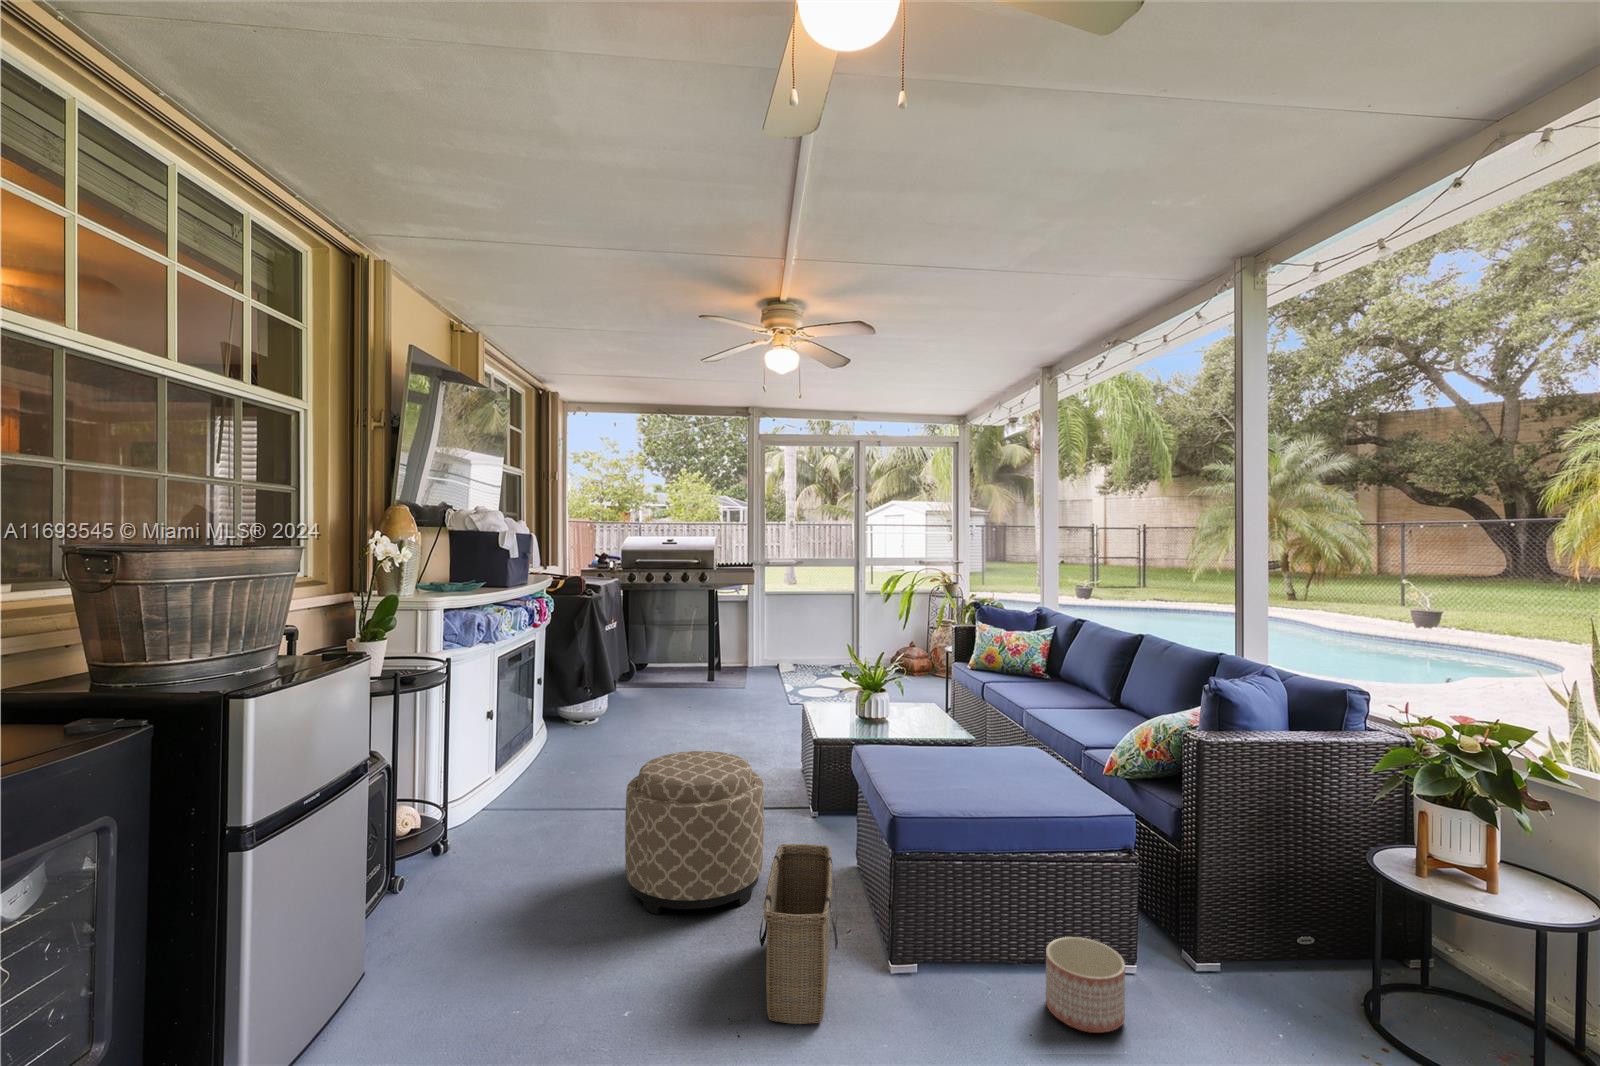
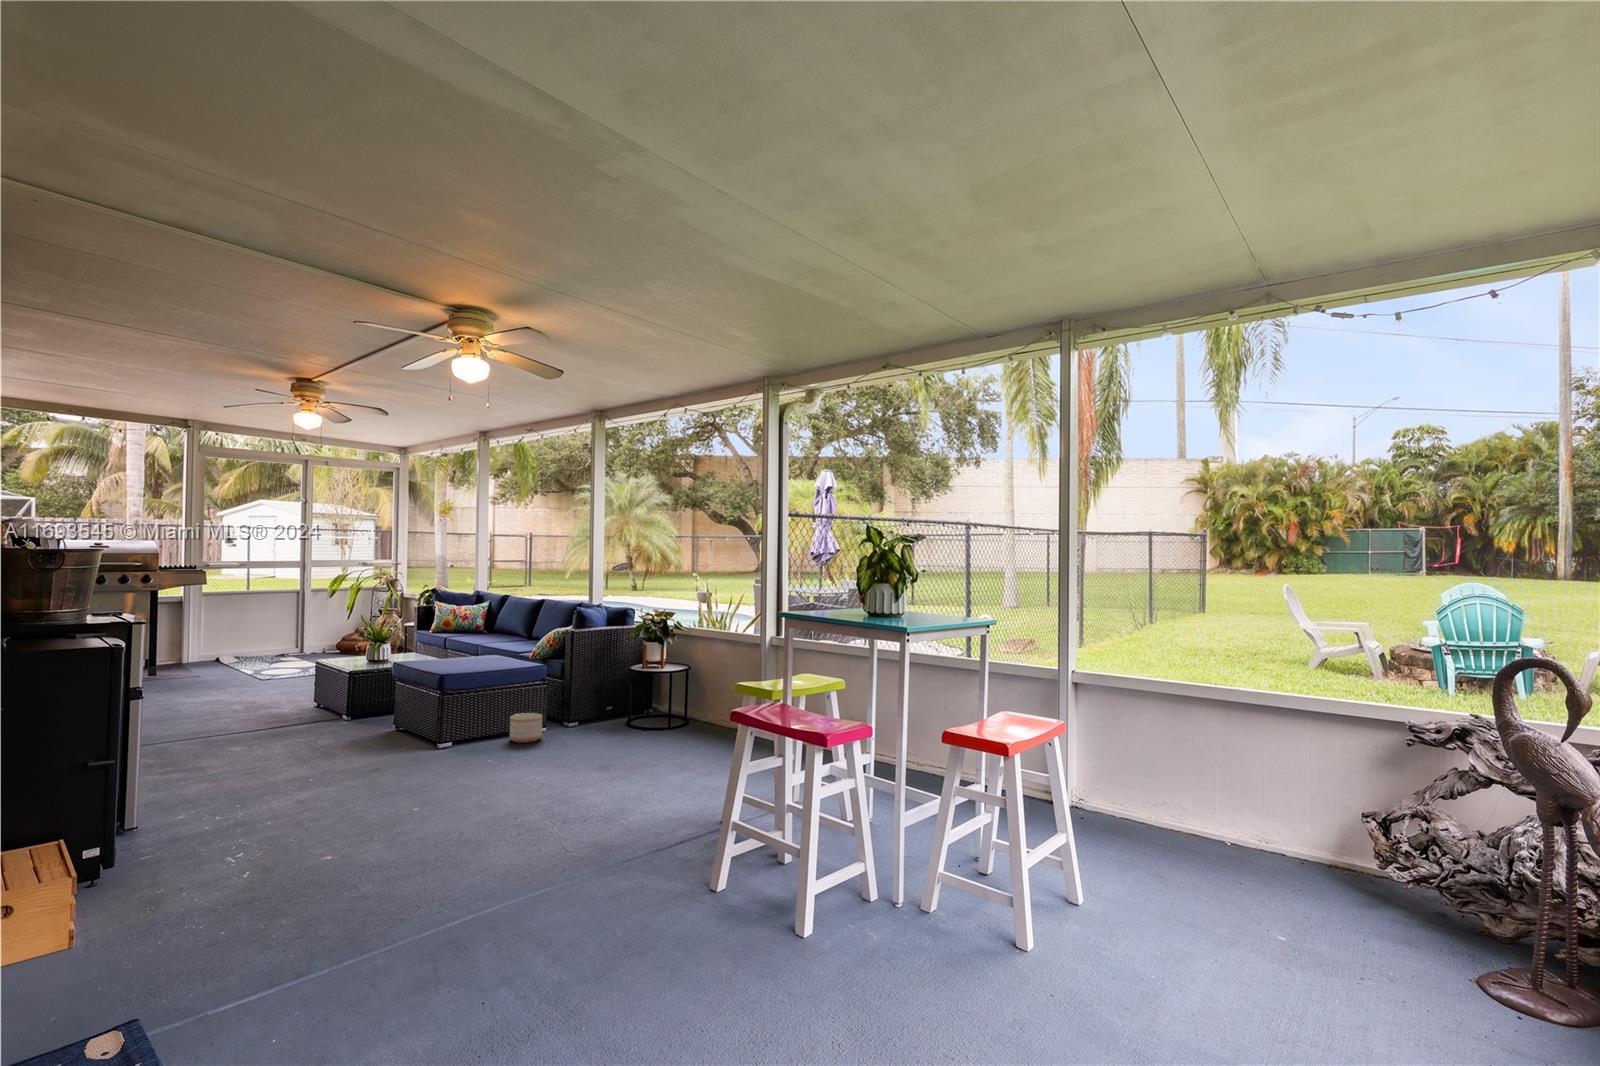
ottoman: present [625,751,764,914] -> none [248,672,343,757]
basket: present [759,844,838,1024] -> none [369,699,417,763]

